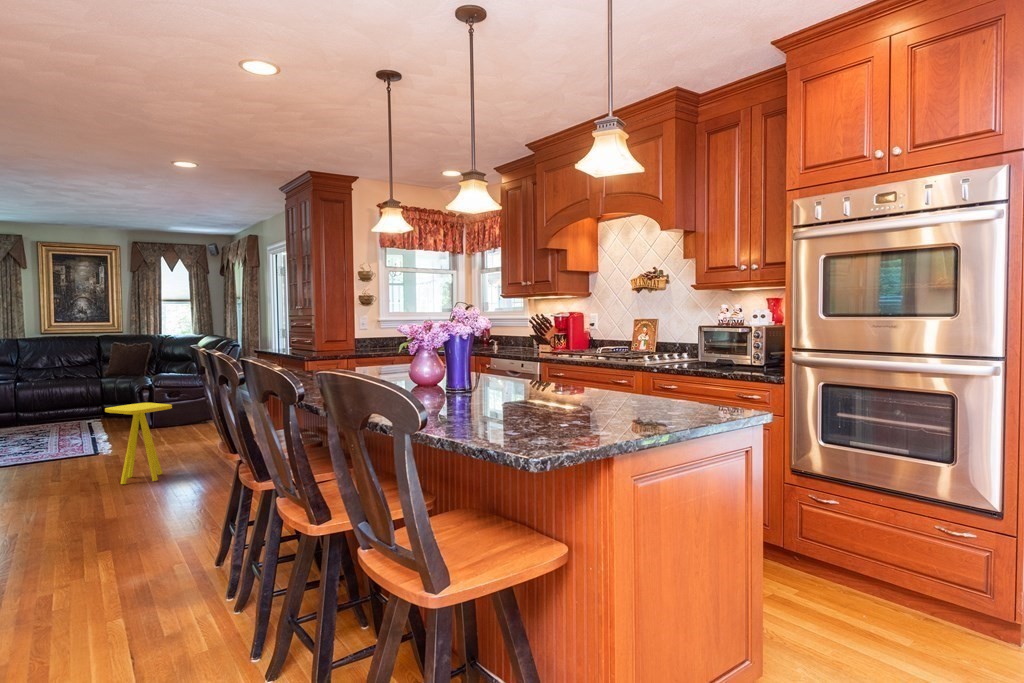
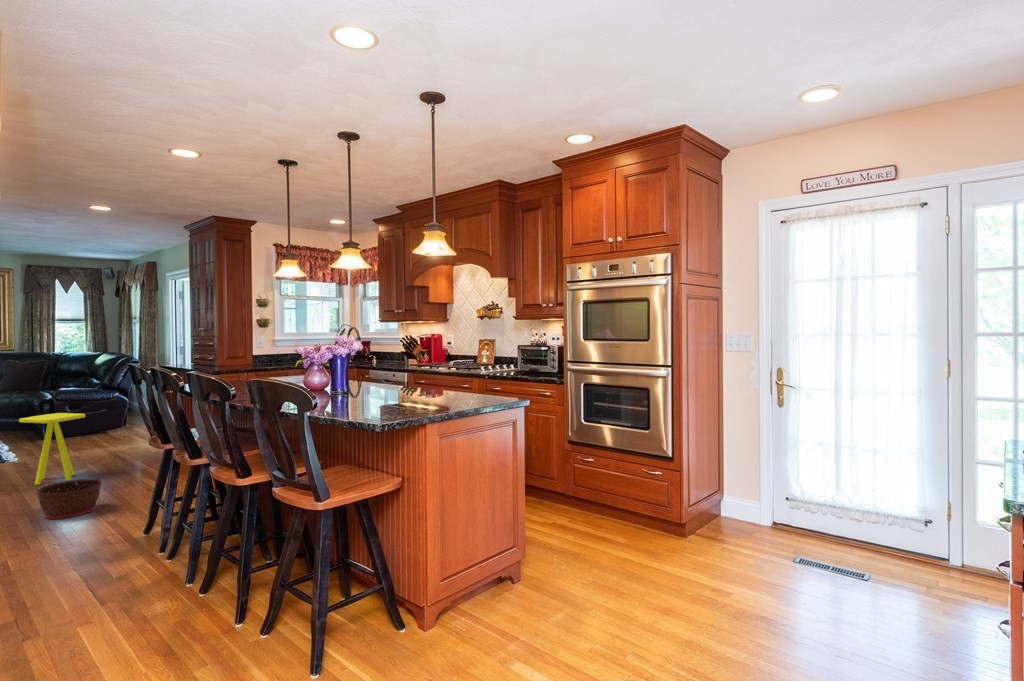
basket: none [109,484,180,532] -> present [37,479,102,519]

